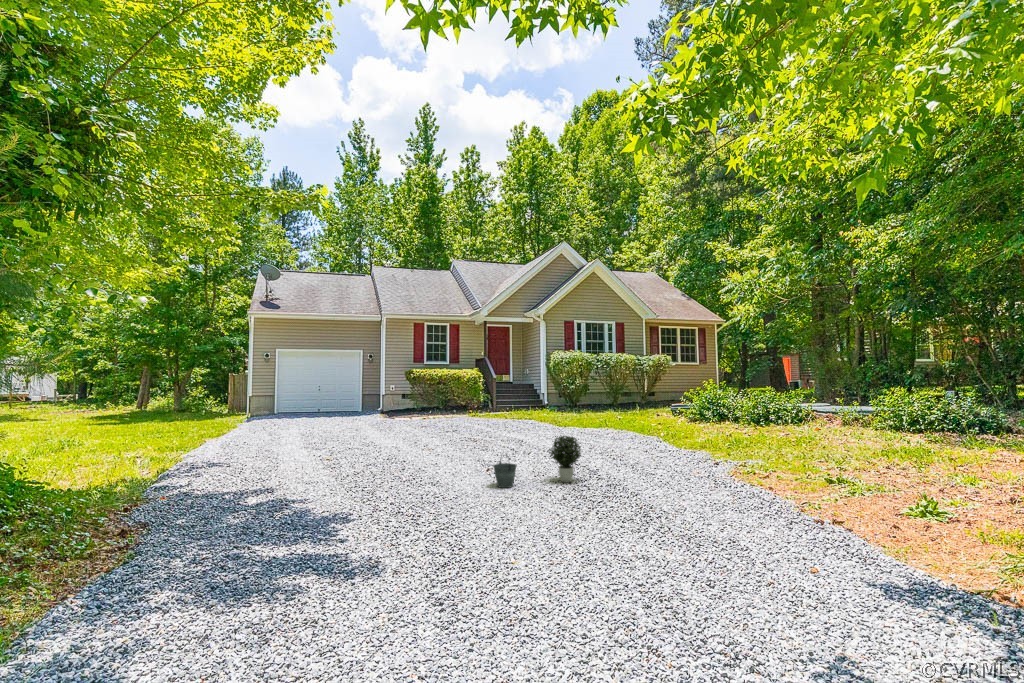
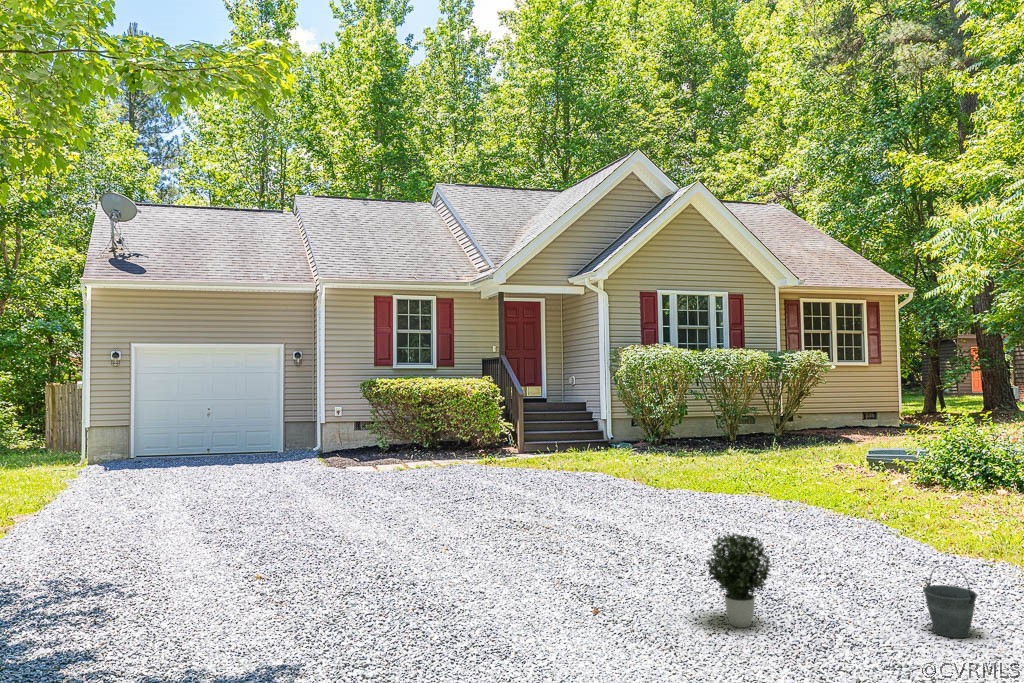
bucket: present [493,460,517,488] -> present [923,565,977,638]

